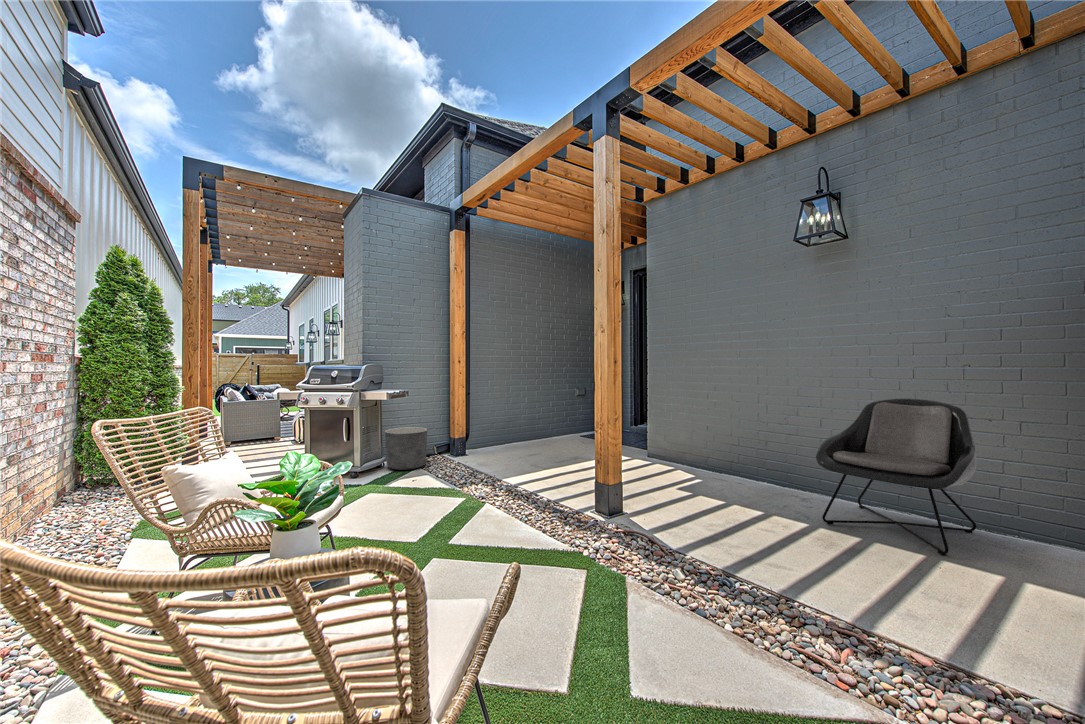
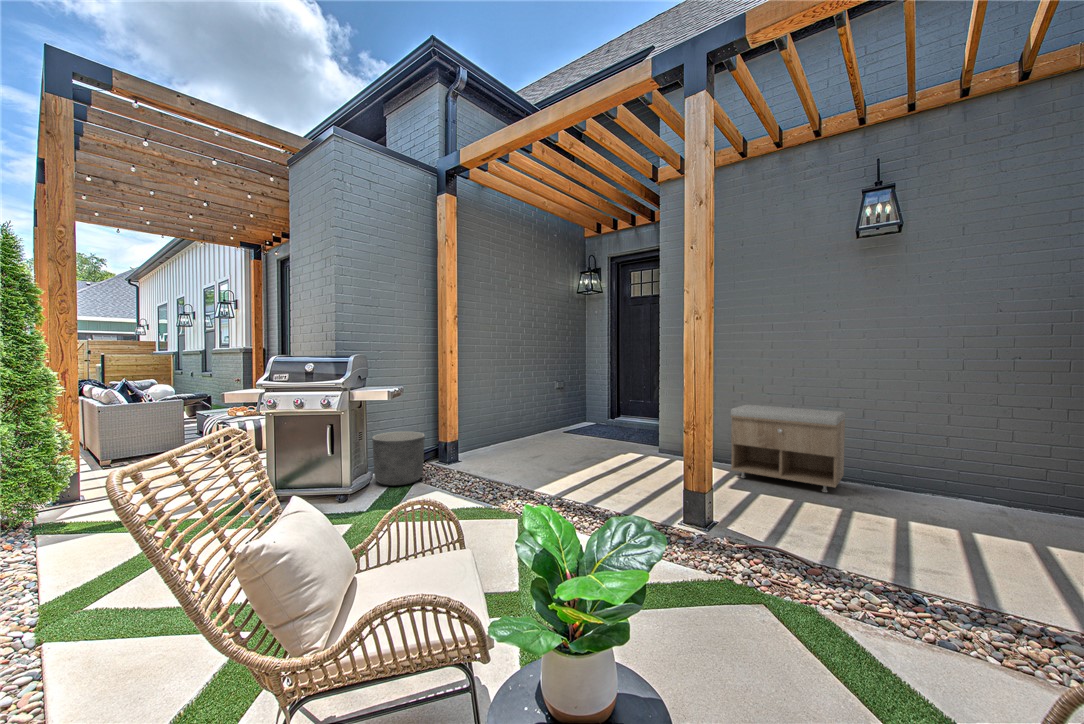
lounge chair: present [816,398,977,555] -> none [896,389,1061,541]
storage bench: none [689,412,803,499] -> present [731,405,845,492]

